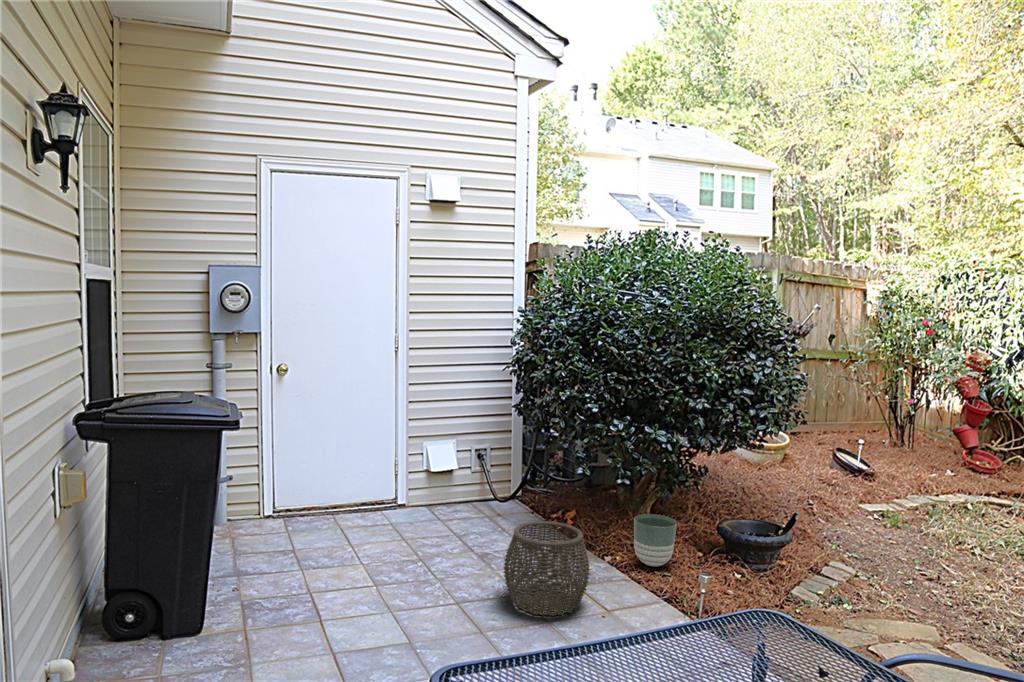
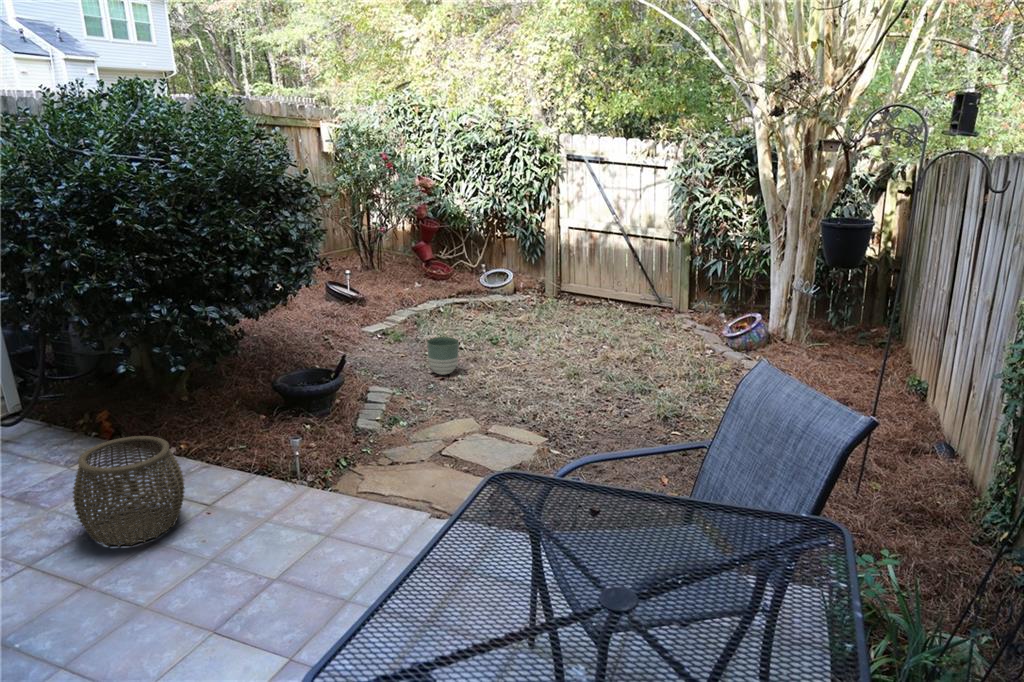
planter: present [634,514,677,567] -> present [427,337,459,375]

